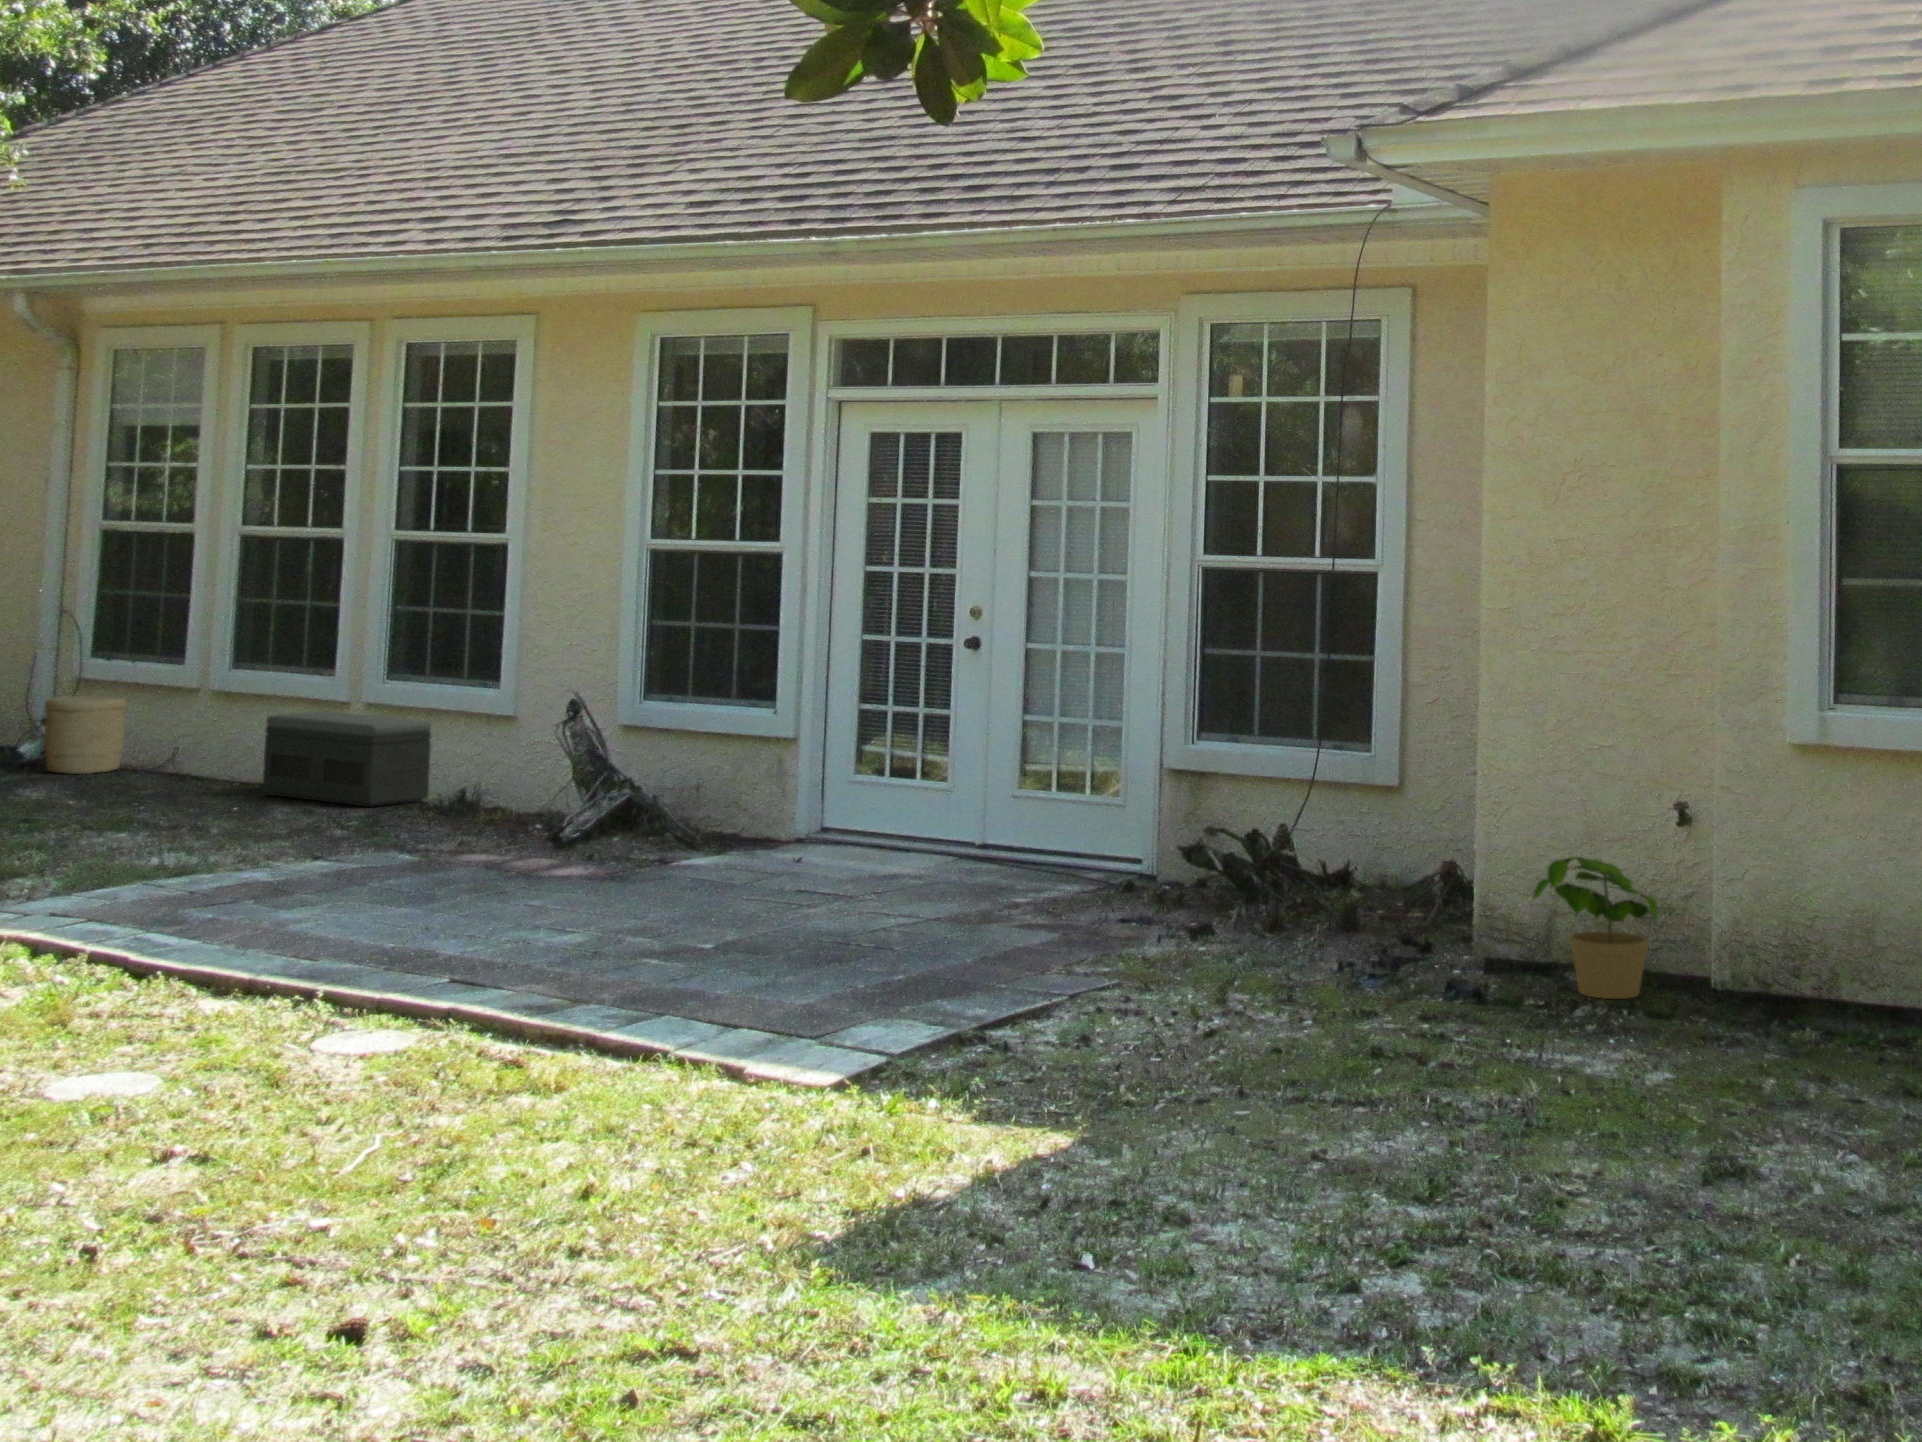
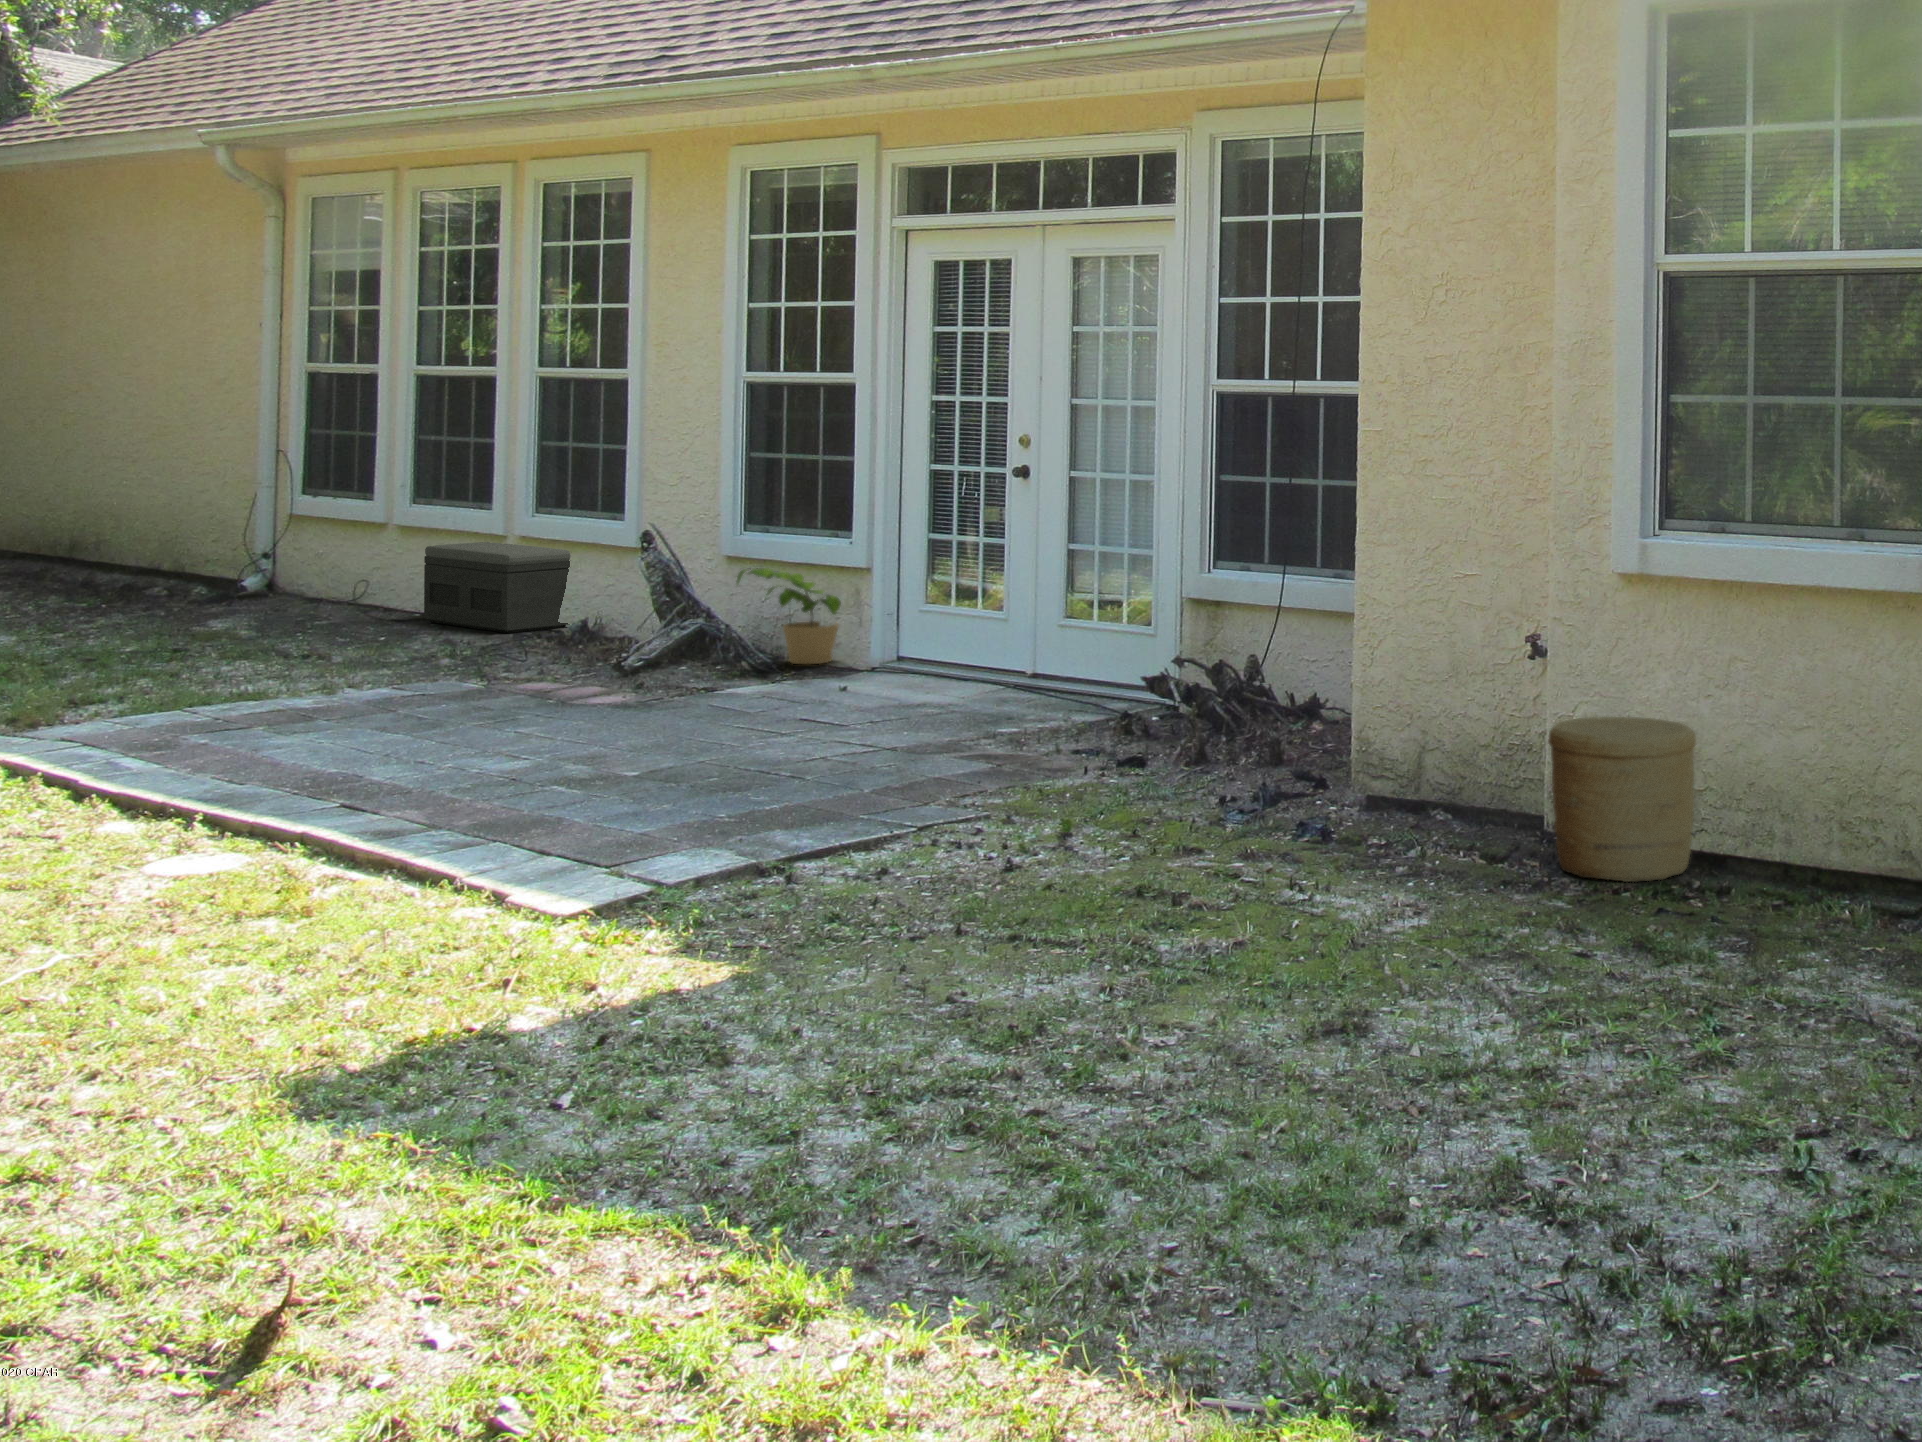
woven basket: present [45,696,127,774] -> present [1548,717,1696,882]
potted plant: present [1533,857,1658,999] -> present [736,568,841,664]

